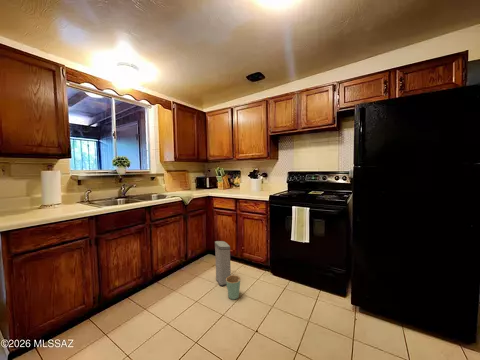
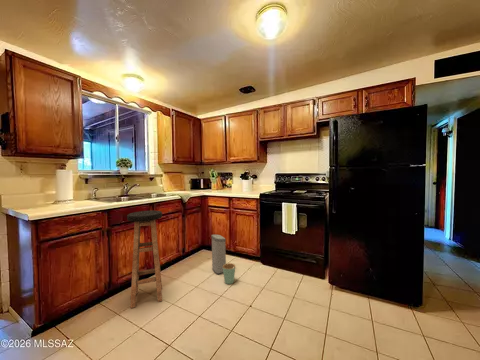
bar stool: none [116,216,159,327] -> present [127,211,162,308]

